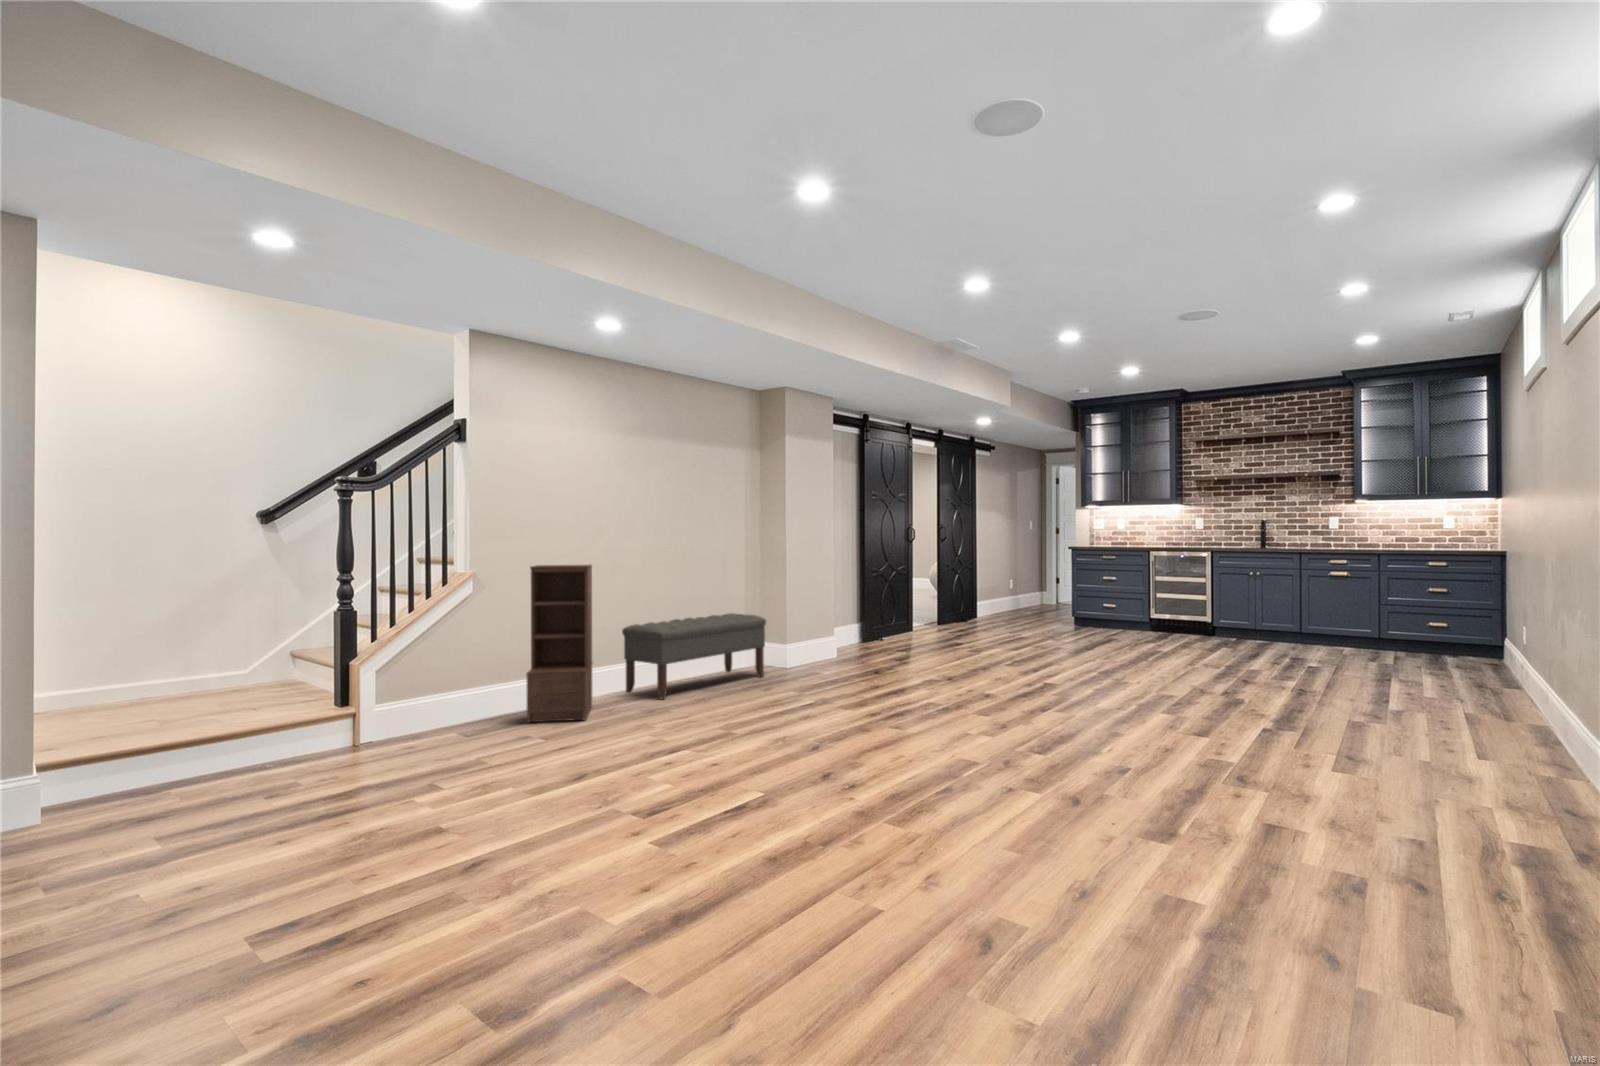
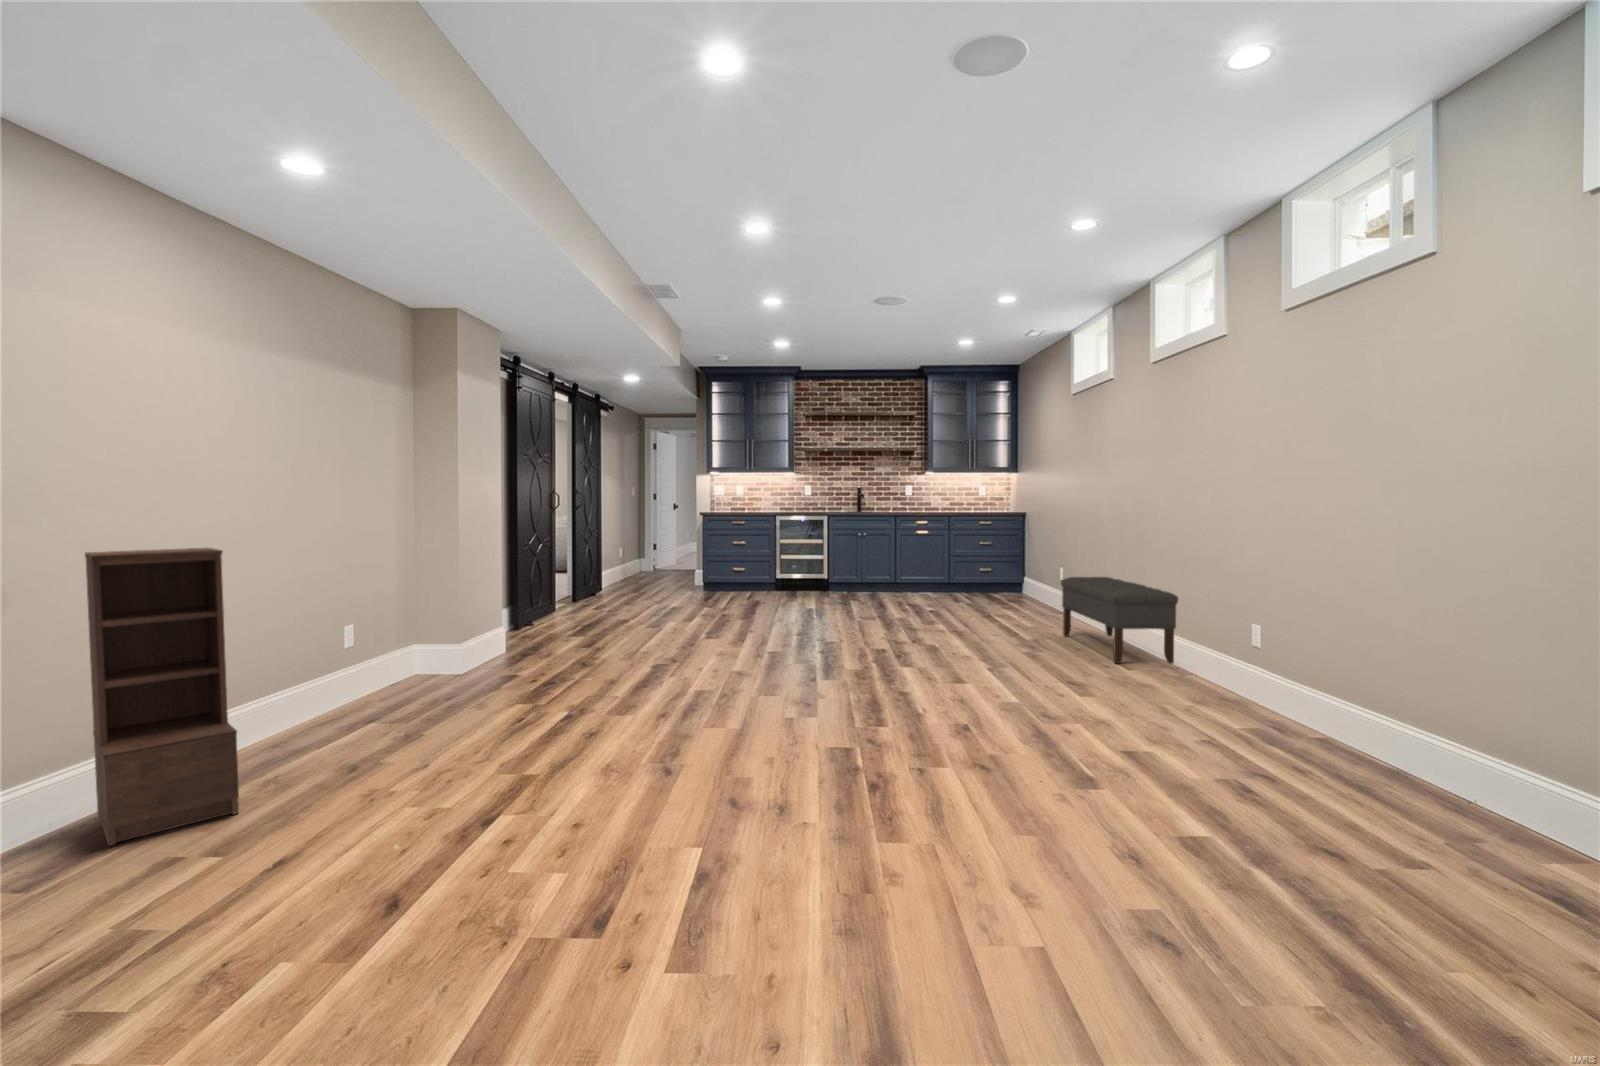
bench: present [622,613,766,699] -> present [1061,577,1178,664]

